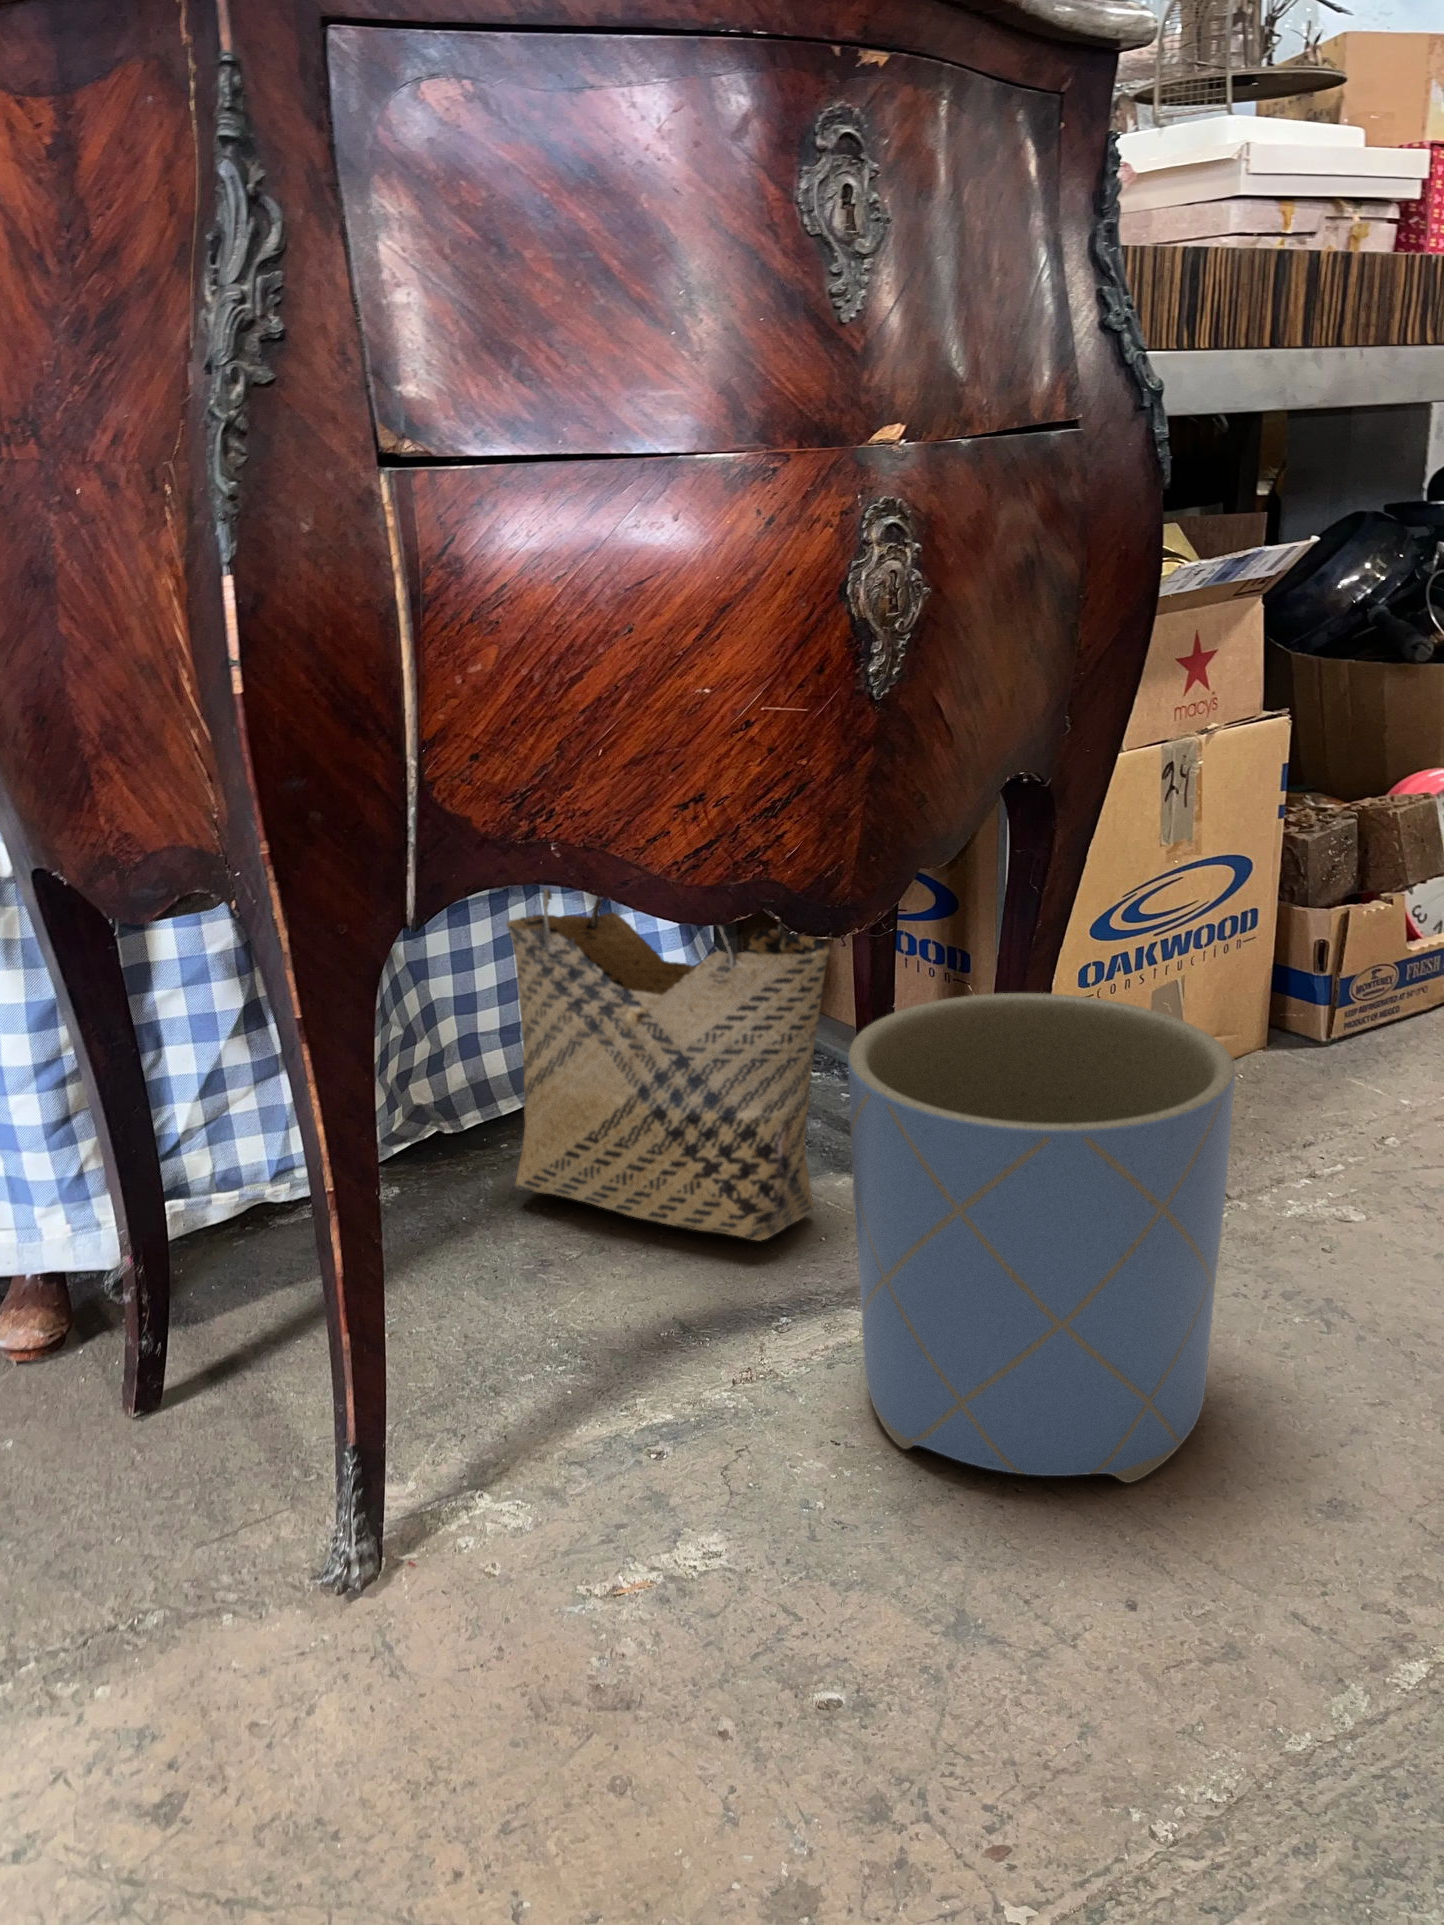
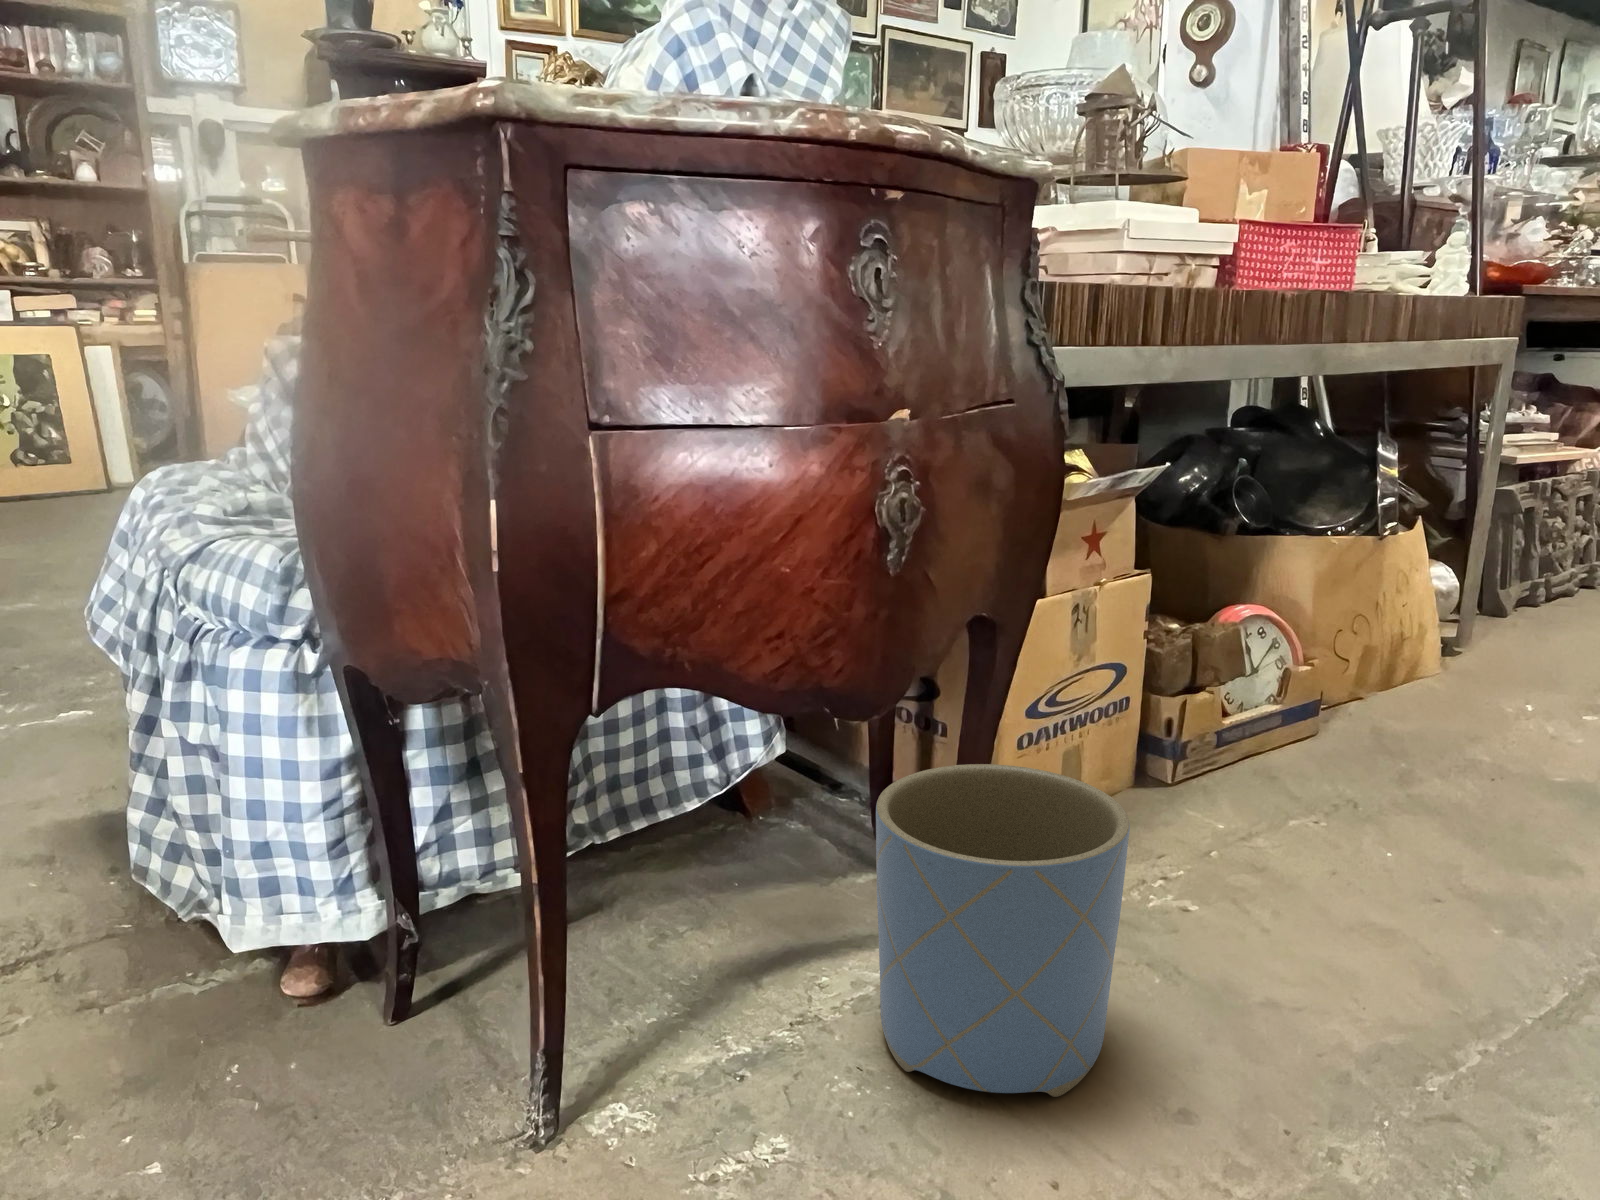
woven basket: present [506,888,830,1241] -> none [645,597,860,921]

